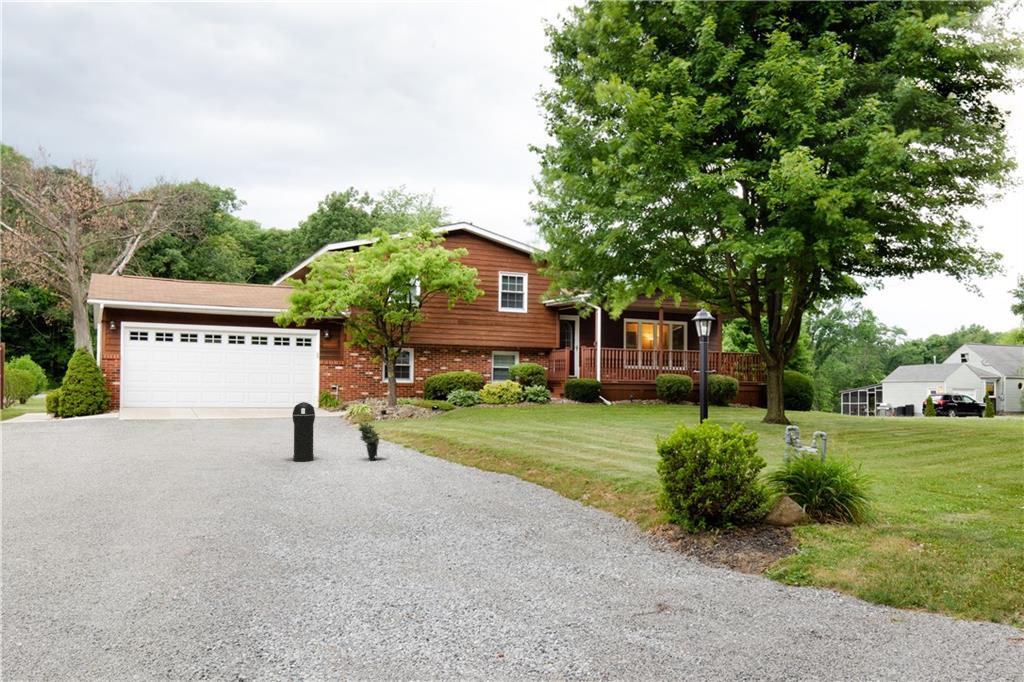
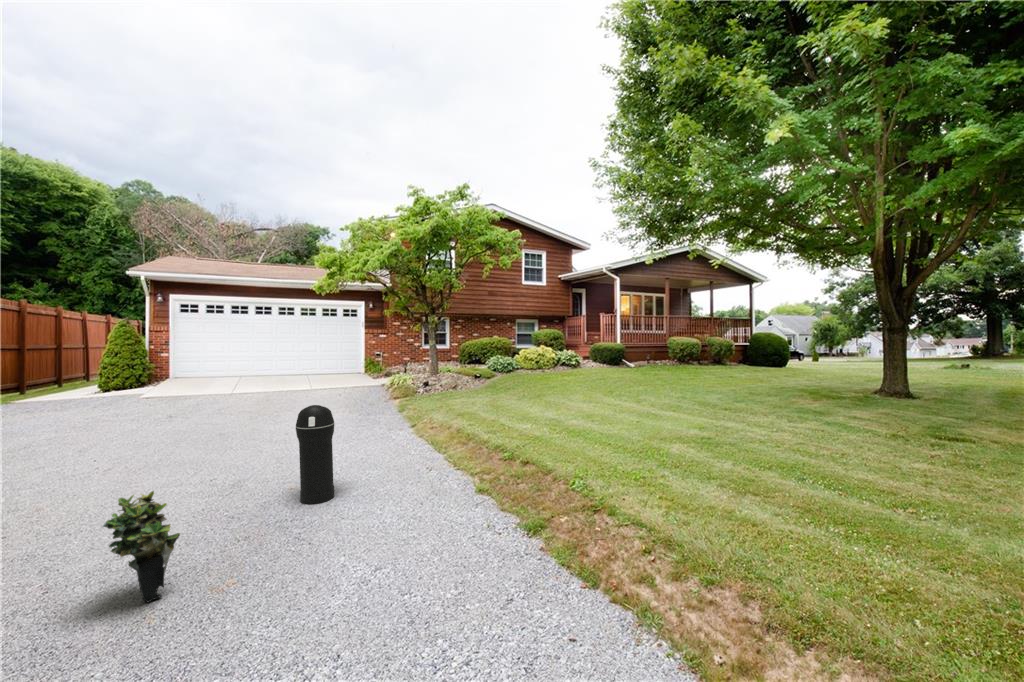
potted plant: present [358,422,379,460] -> present [103,491,180,602]

